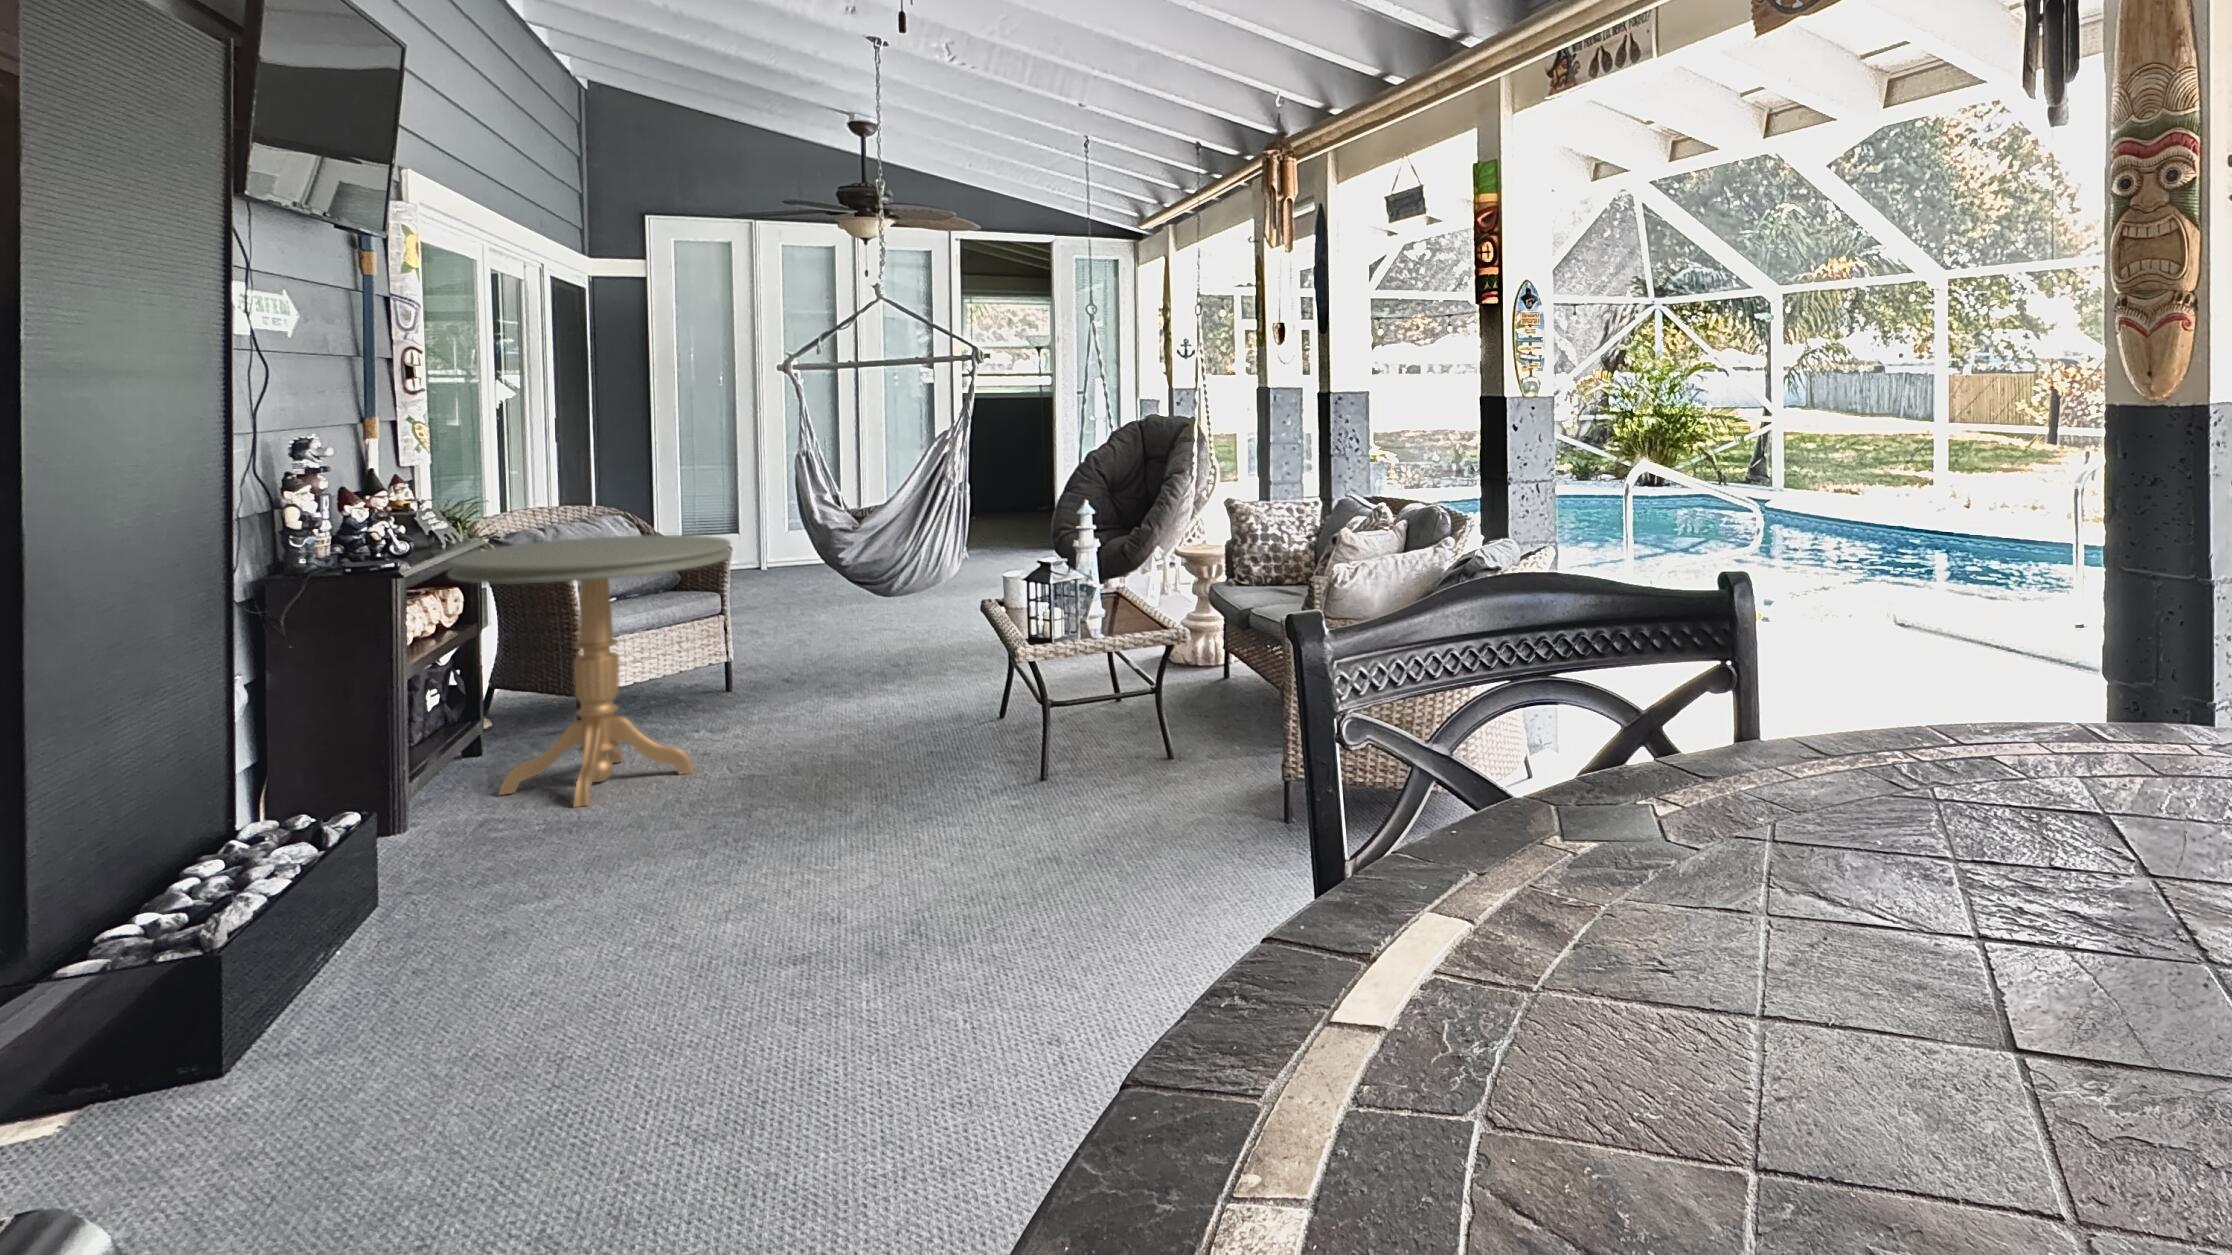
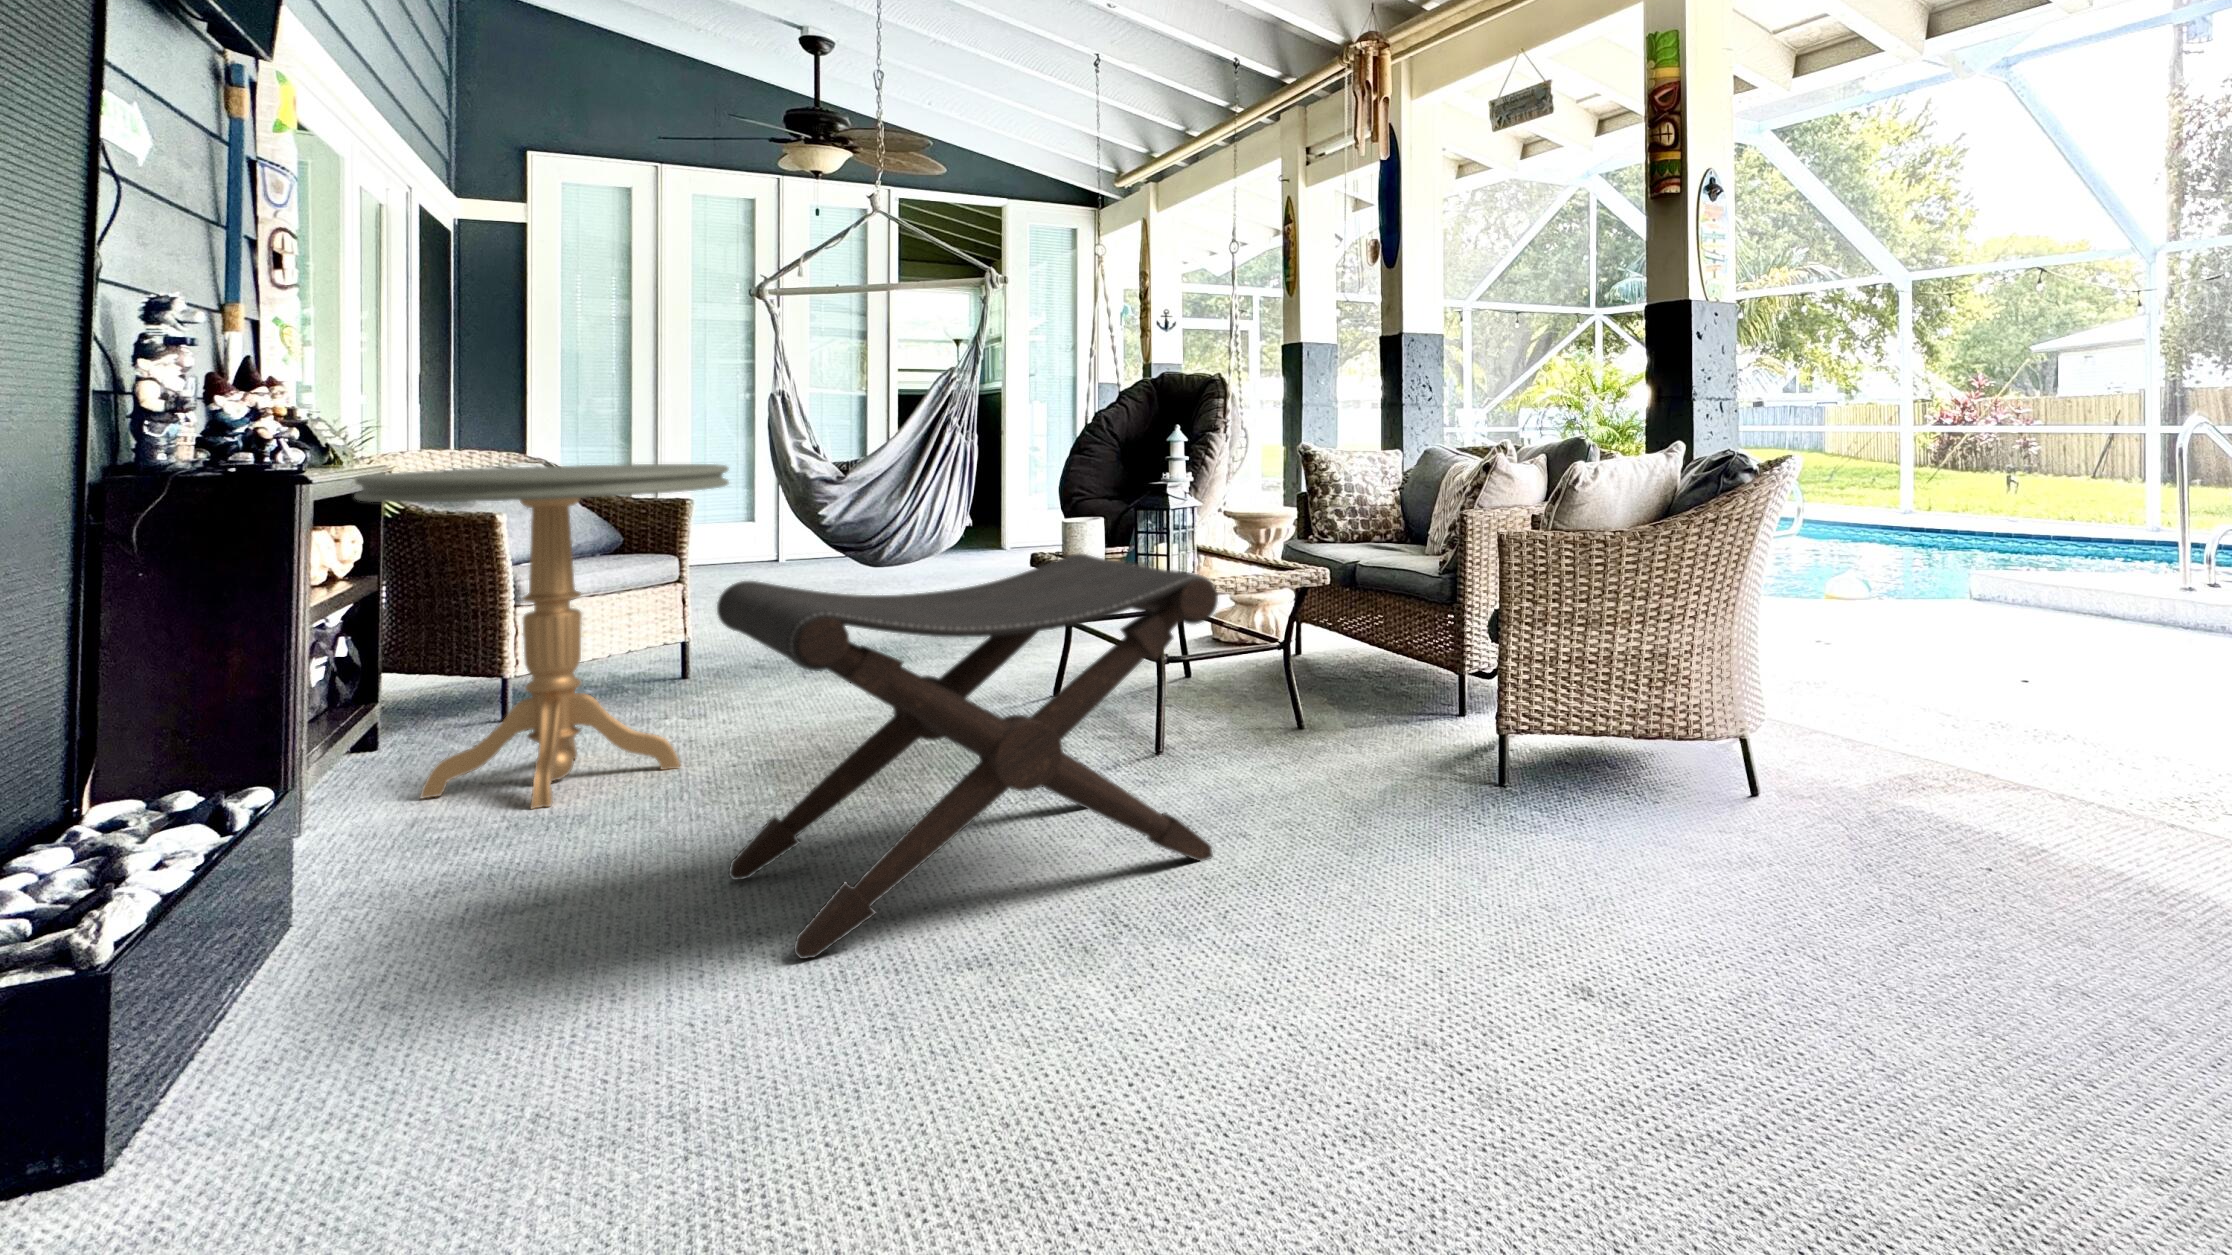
footstool: none [676,630,1036,946] -> present [717,554,1218,959]

